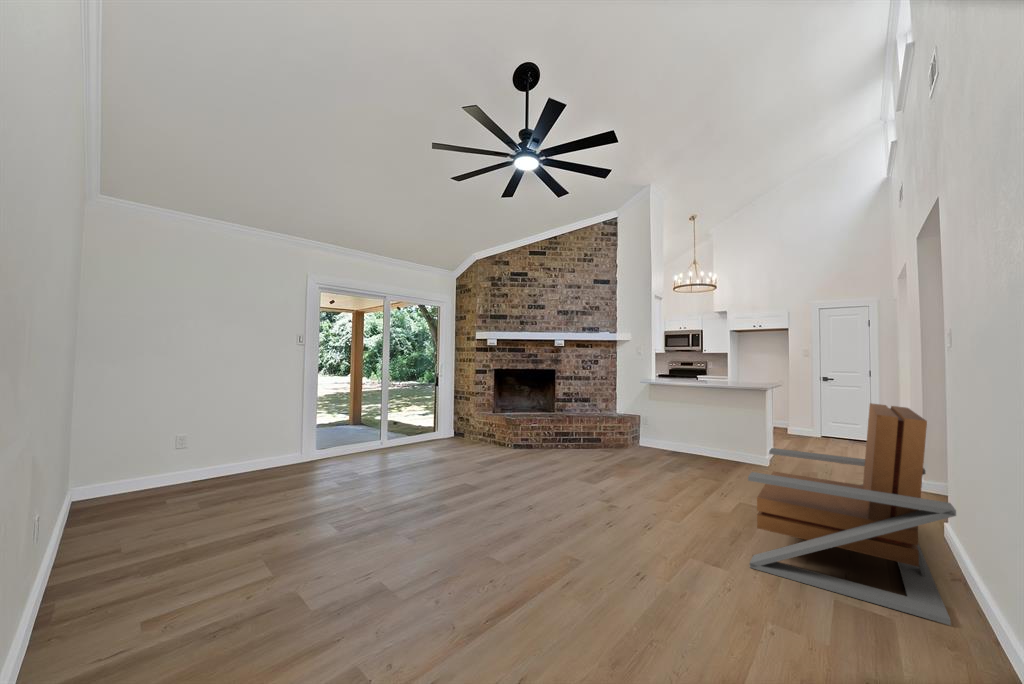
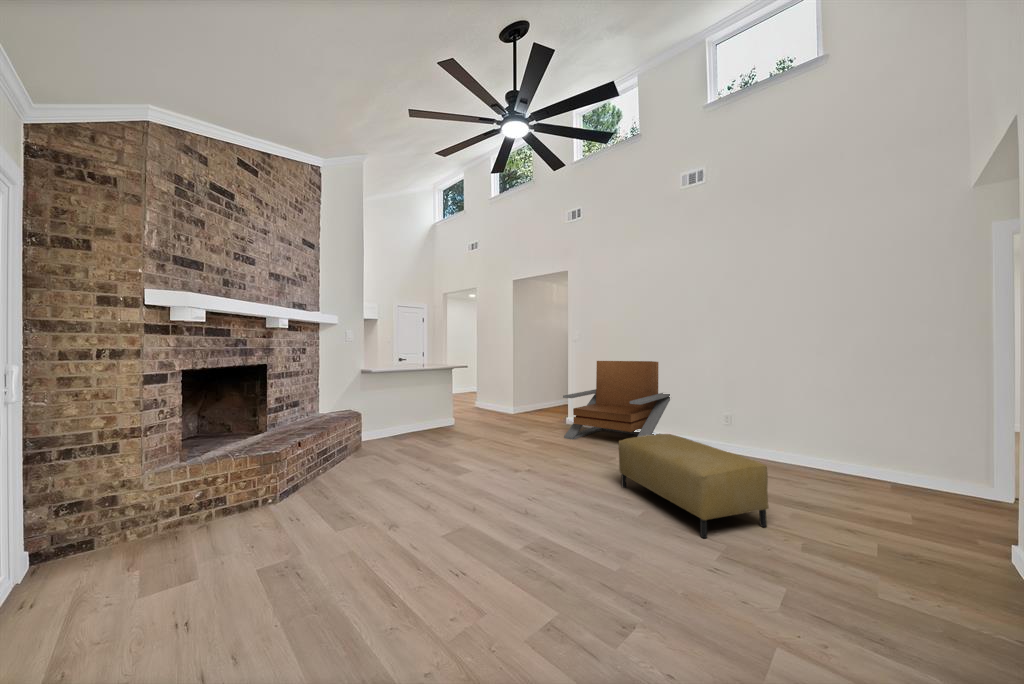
ottoman: none [433,480,609,602] -> present [619,434,769,538]

